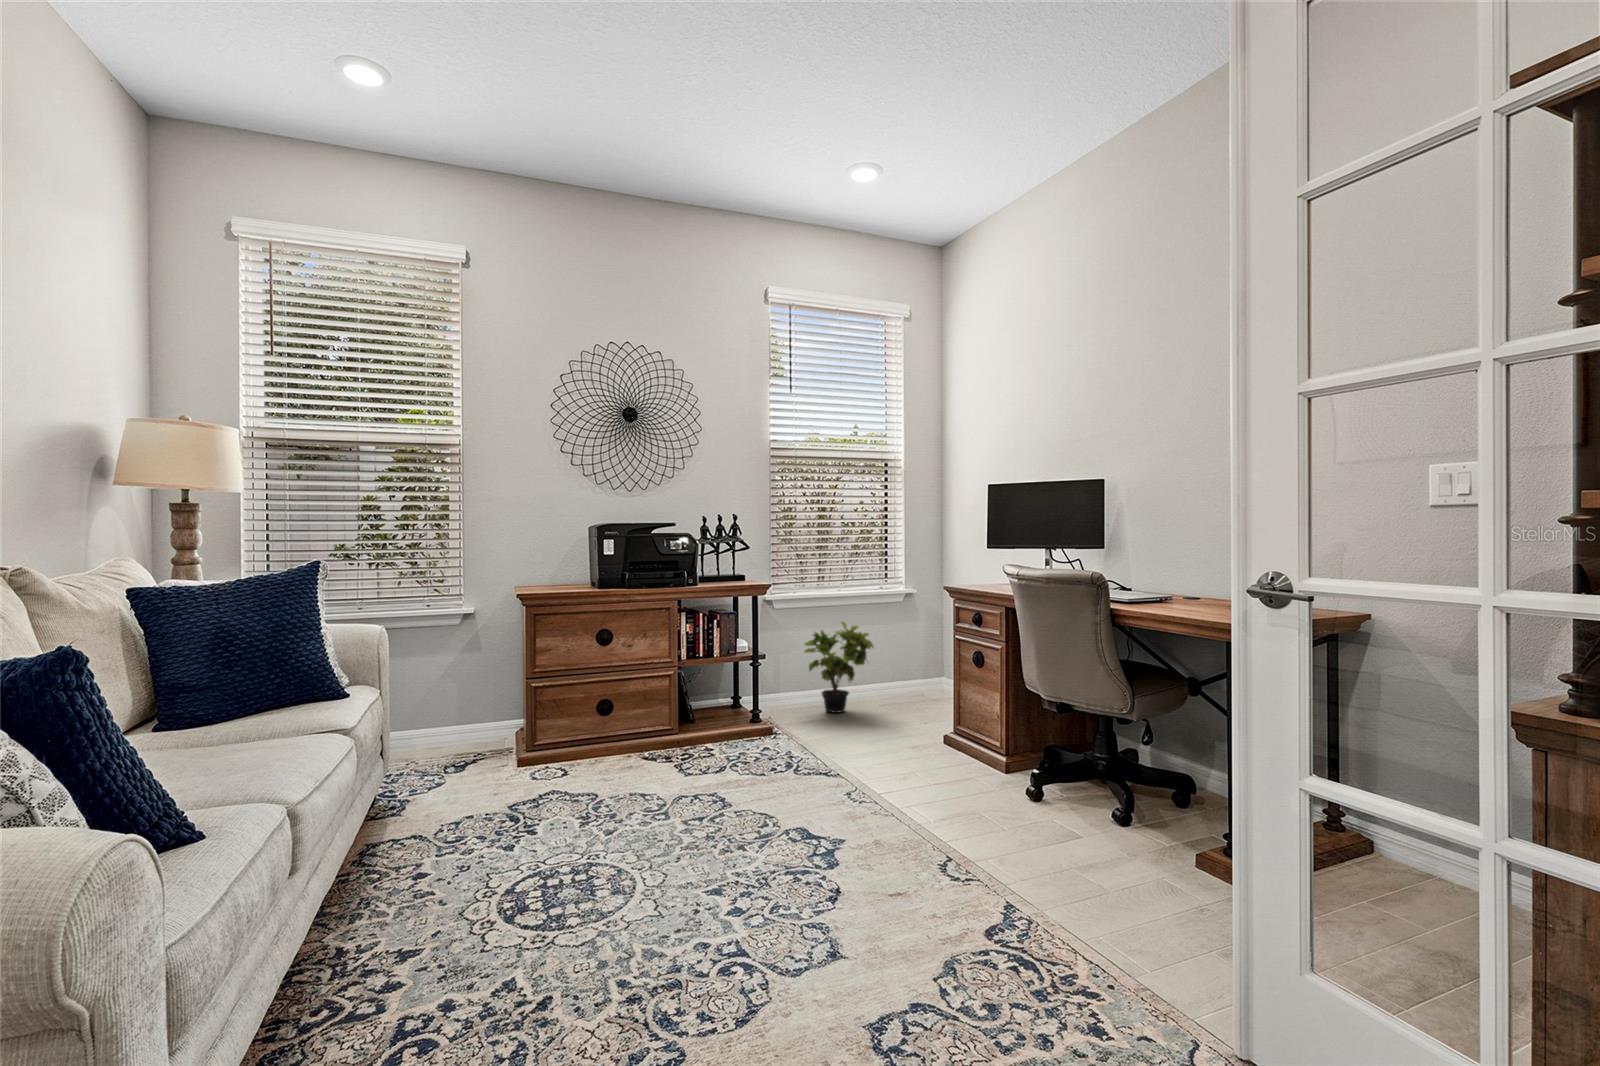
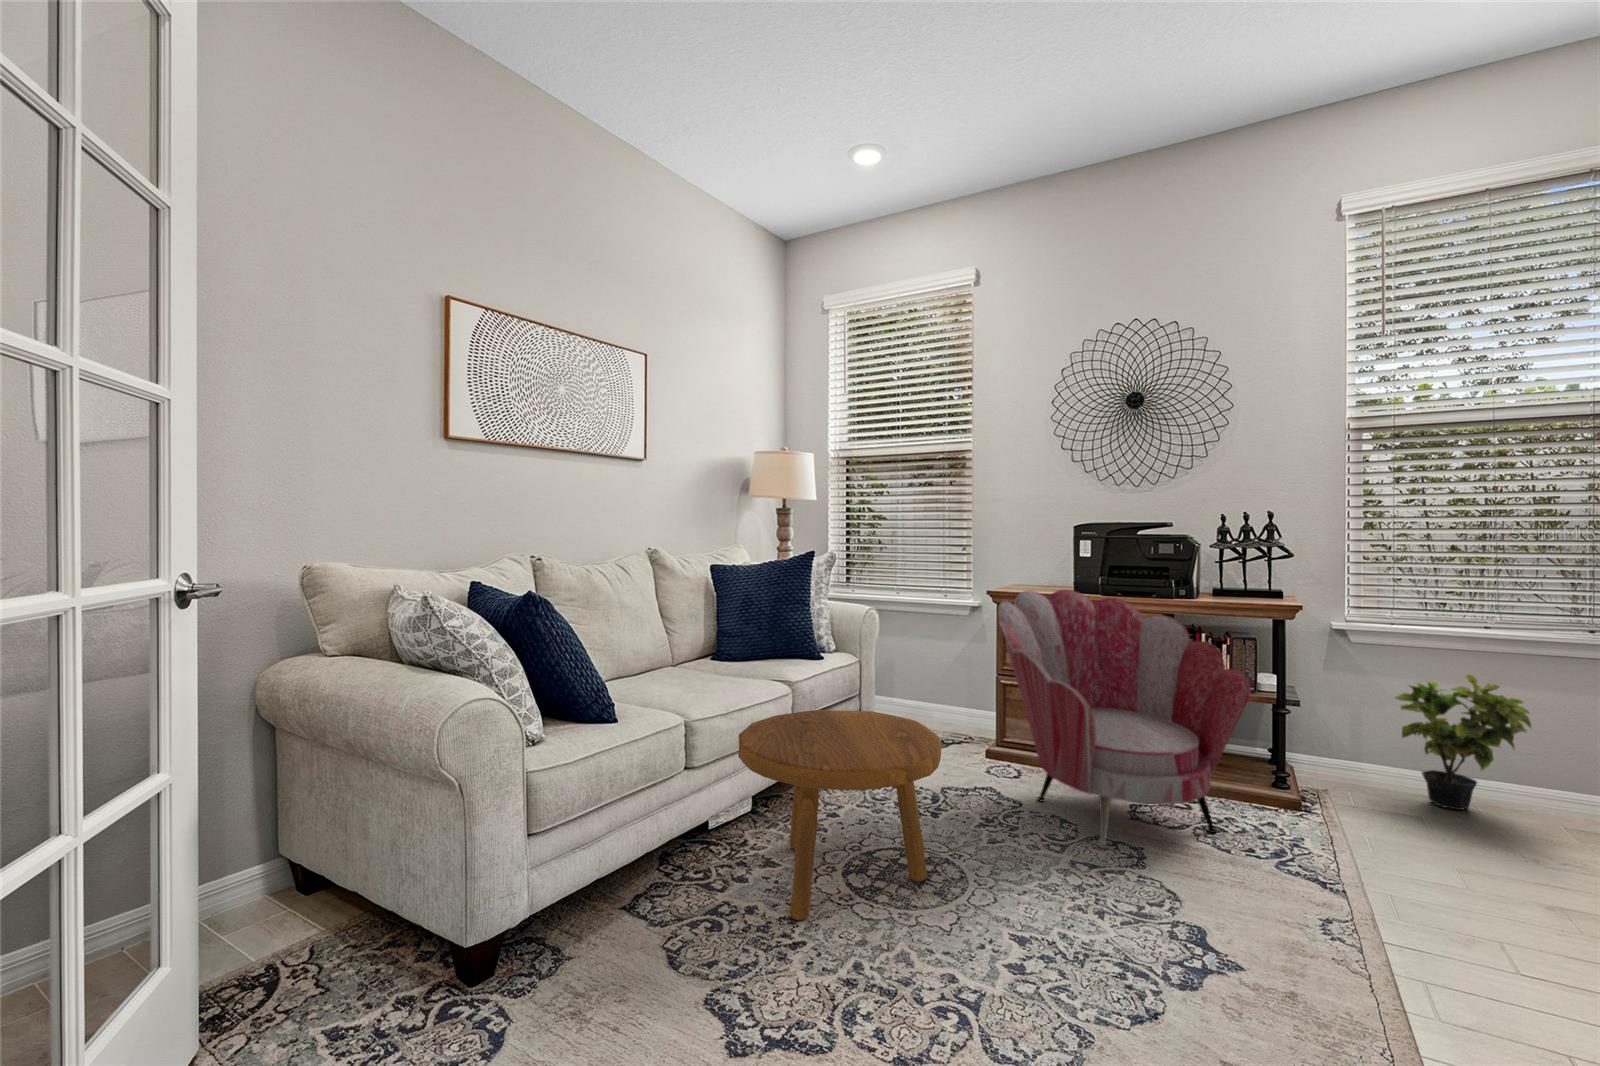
armchair: none [565,584,766,805] -> present [998,590,1251,848]
footstool: none [373,728,629,984] -> present [738,710,941,920]

